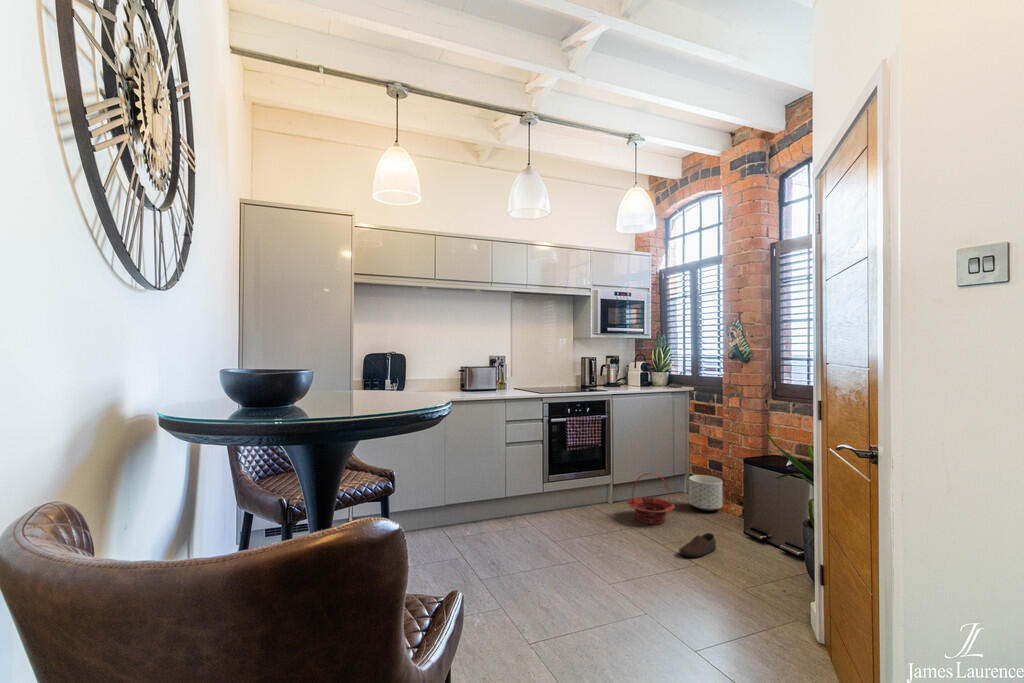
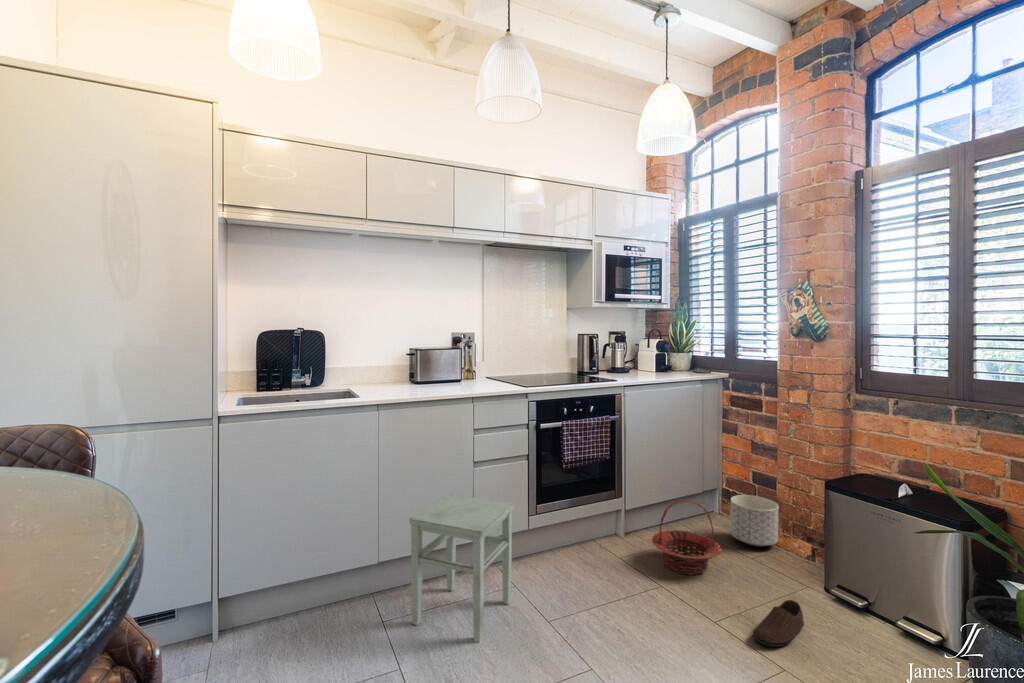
stool: none [463,464,529,551] -> present [409,494,514,642]

